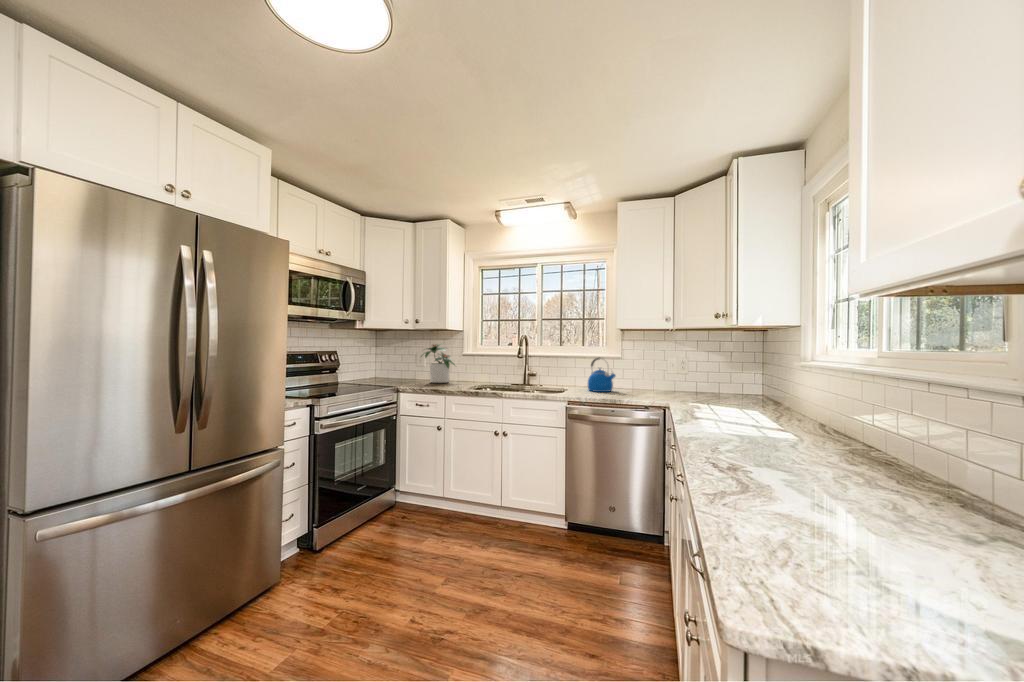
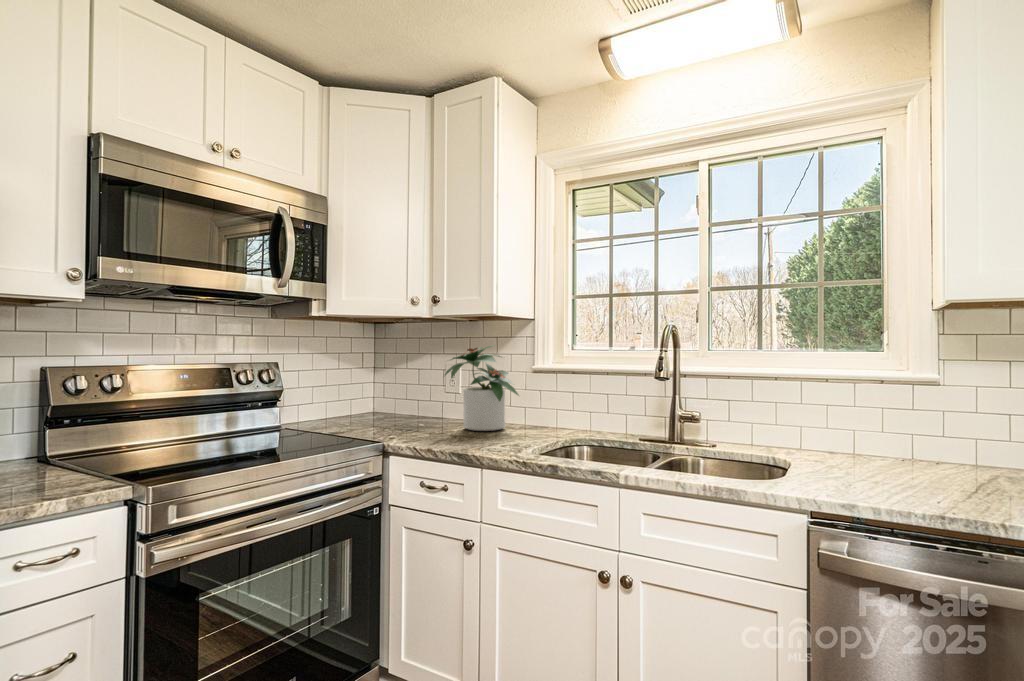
kettle: present [588,357,615,392] -> none [849,383,945,481]

